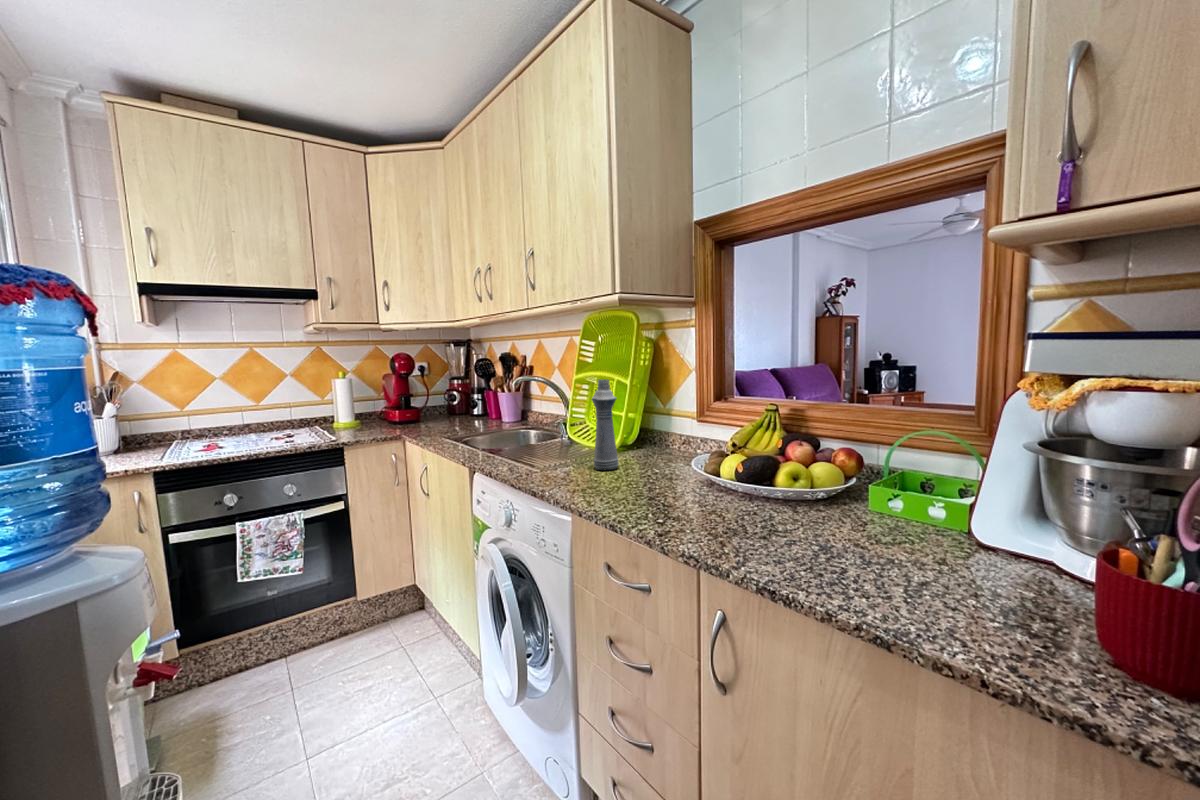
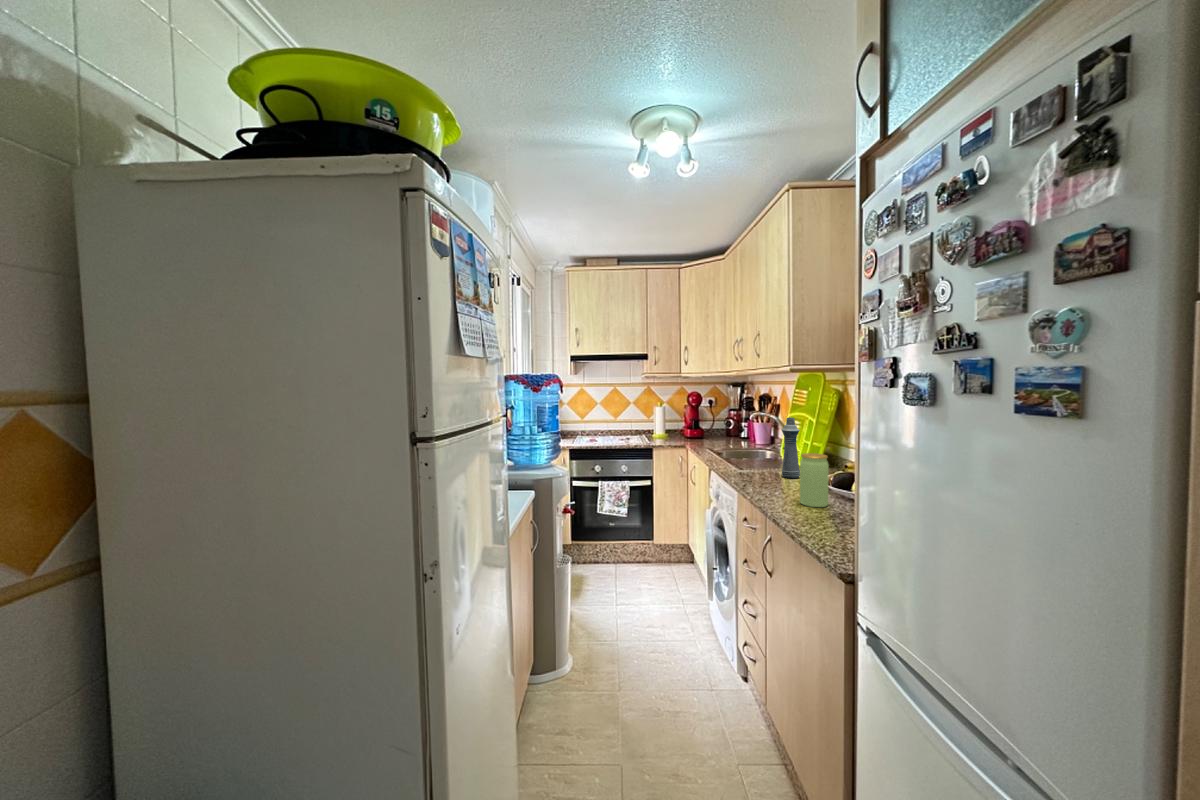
jar: none [677,431,719,519] -> present [800,453,829,507]

